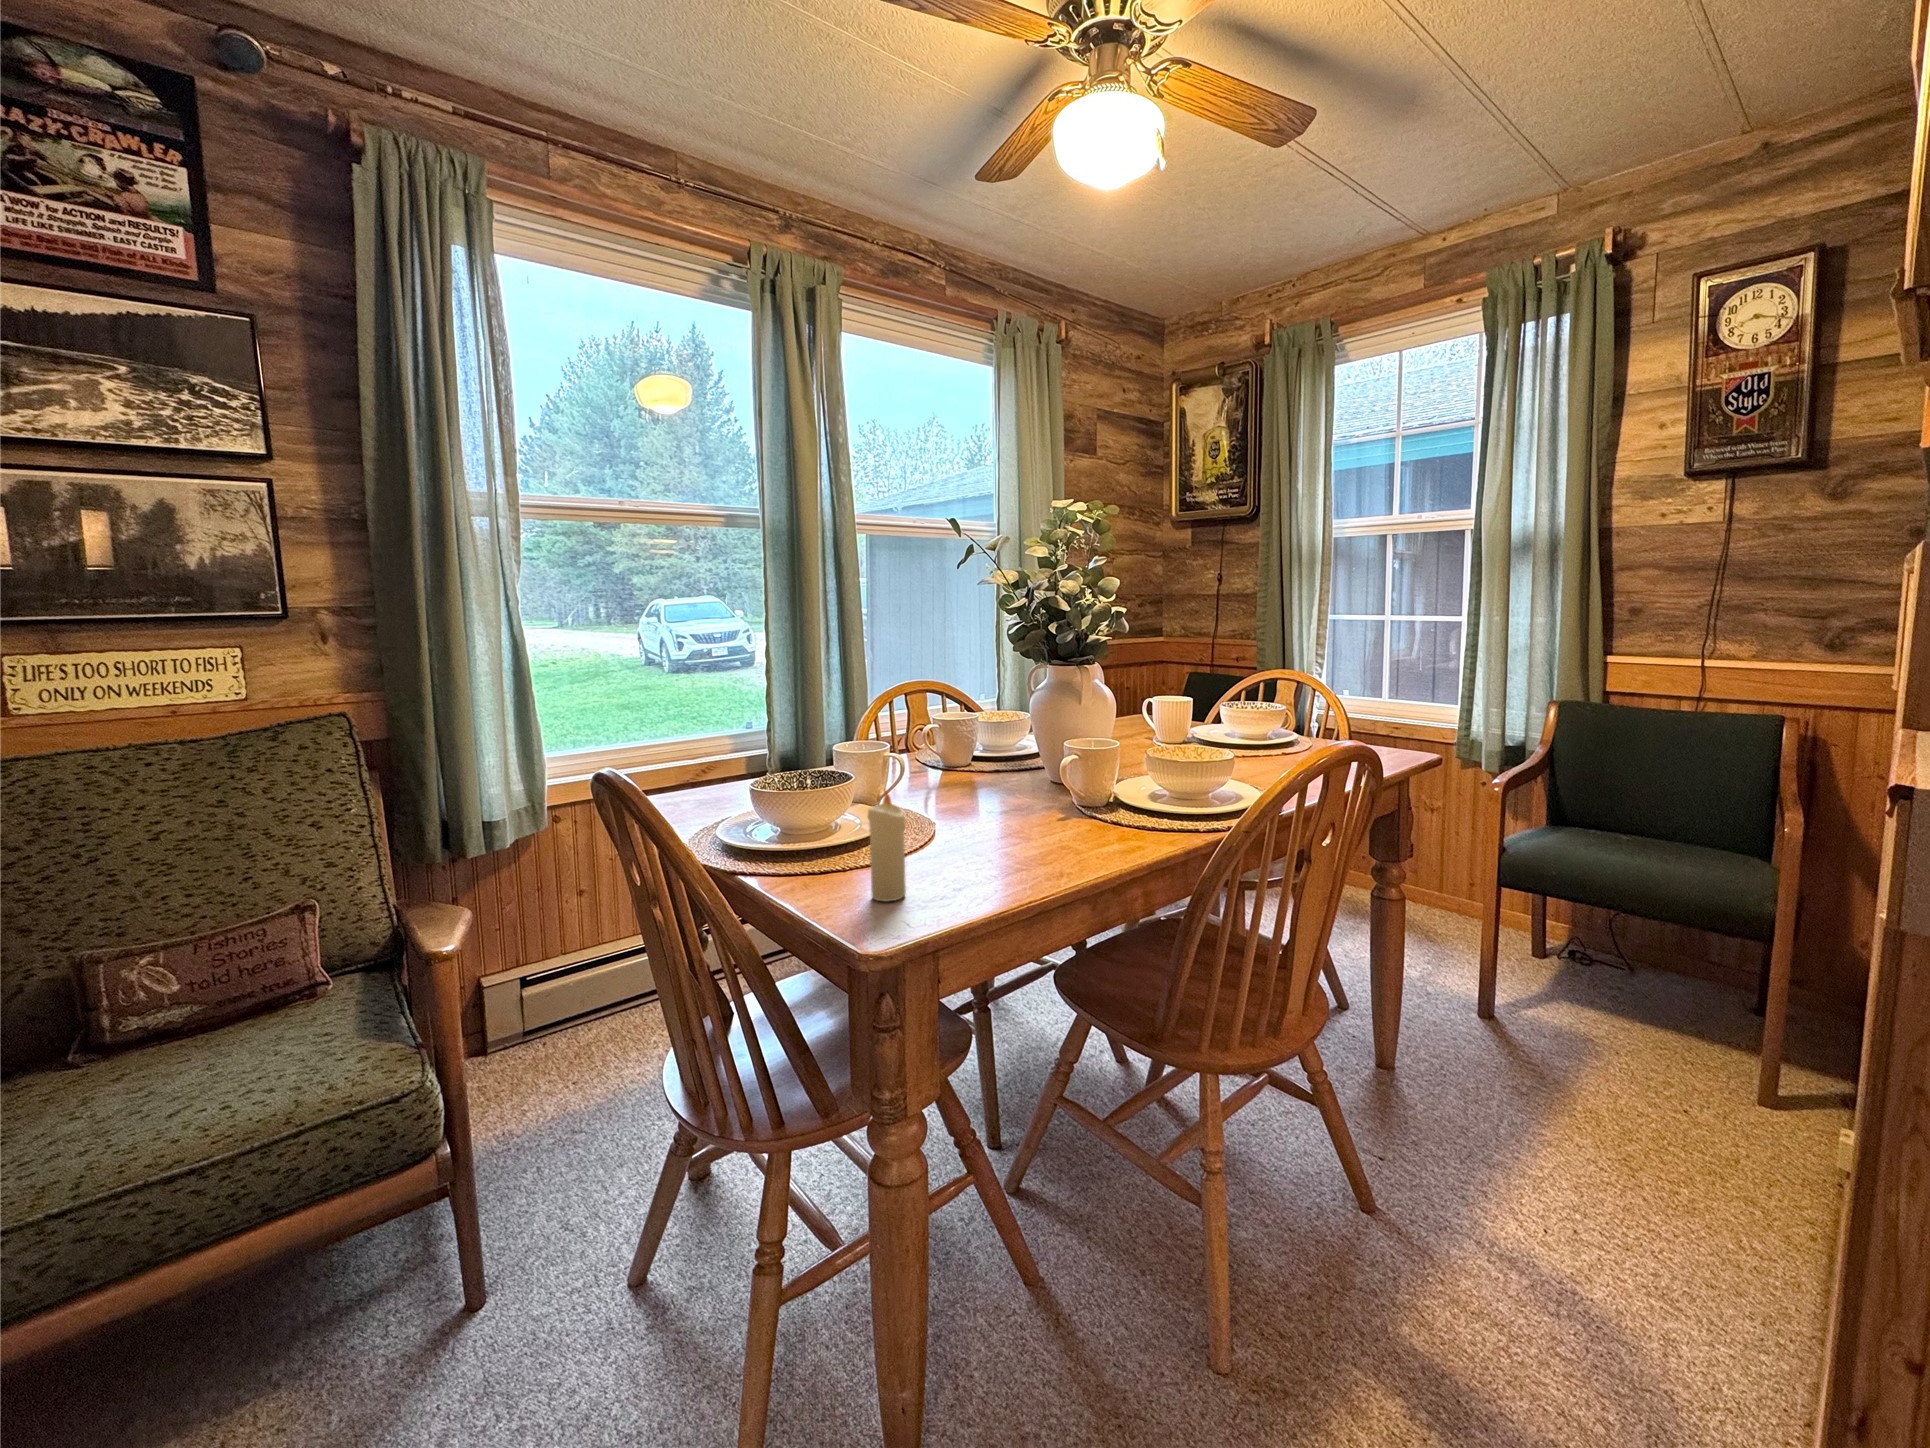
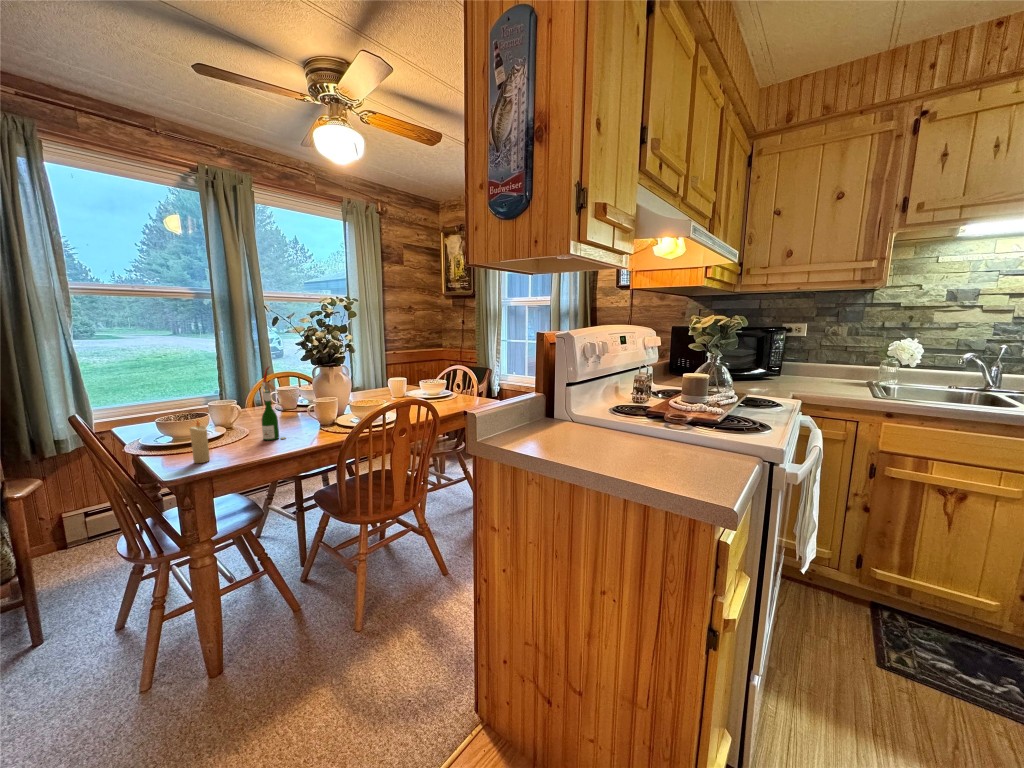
wine bottle: none [976,657,1029,842] -> present [262,367,286,440]

